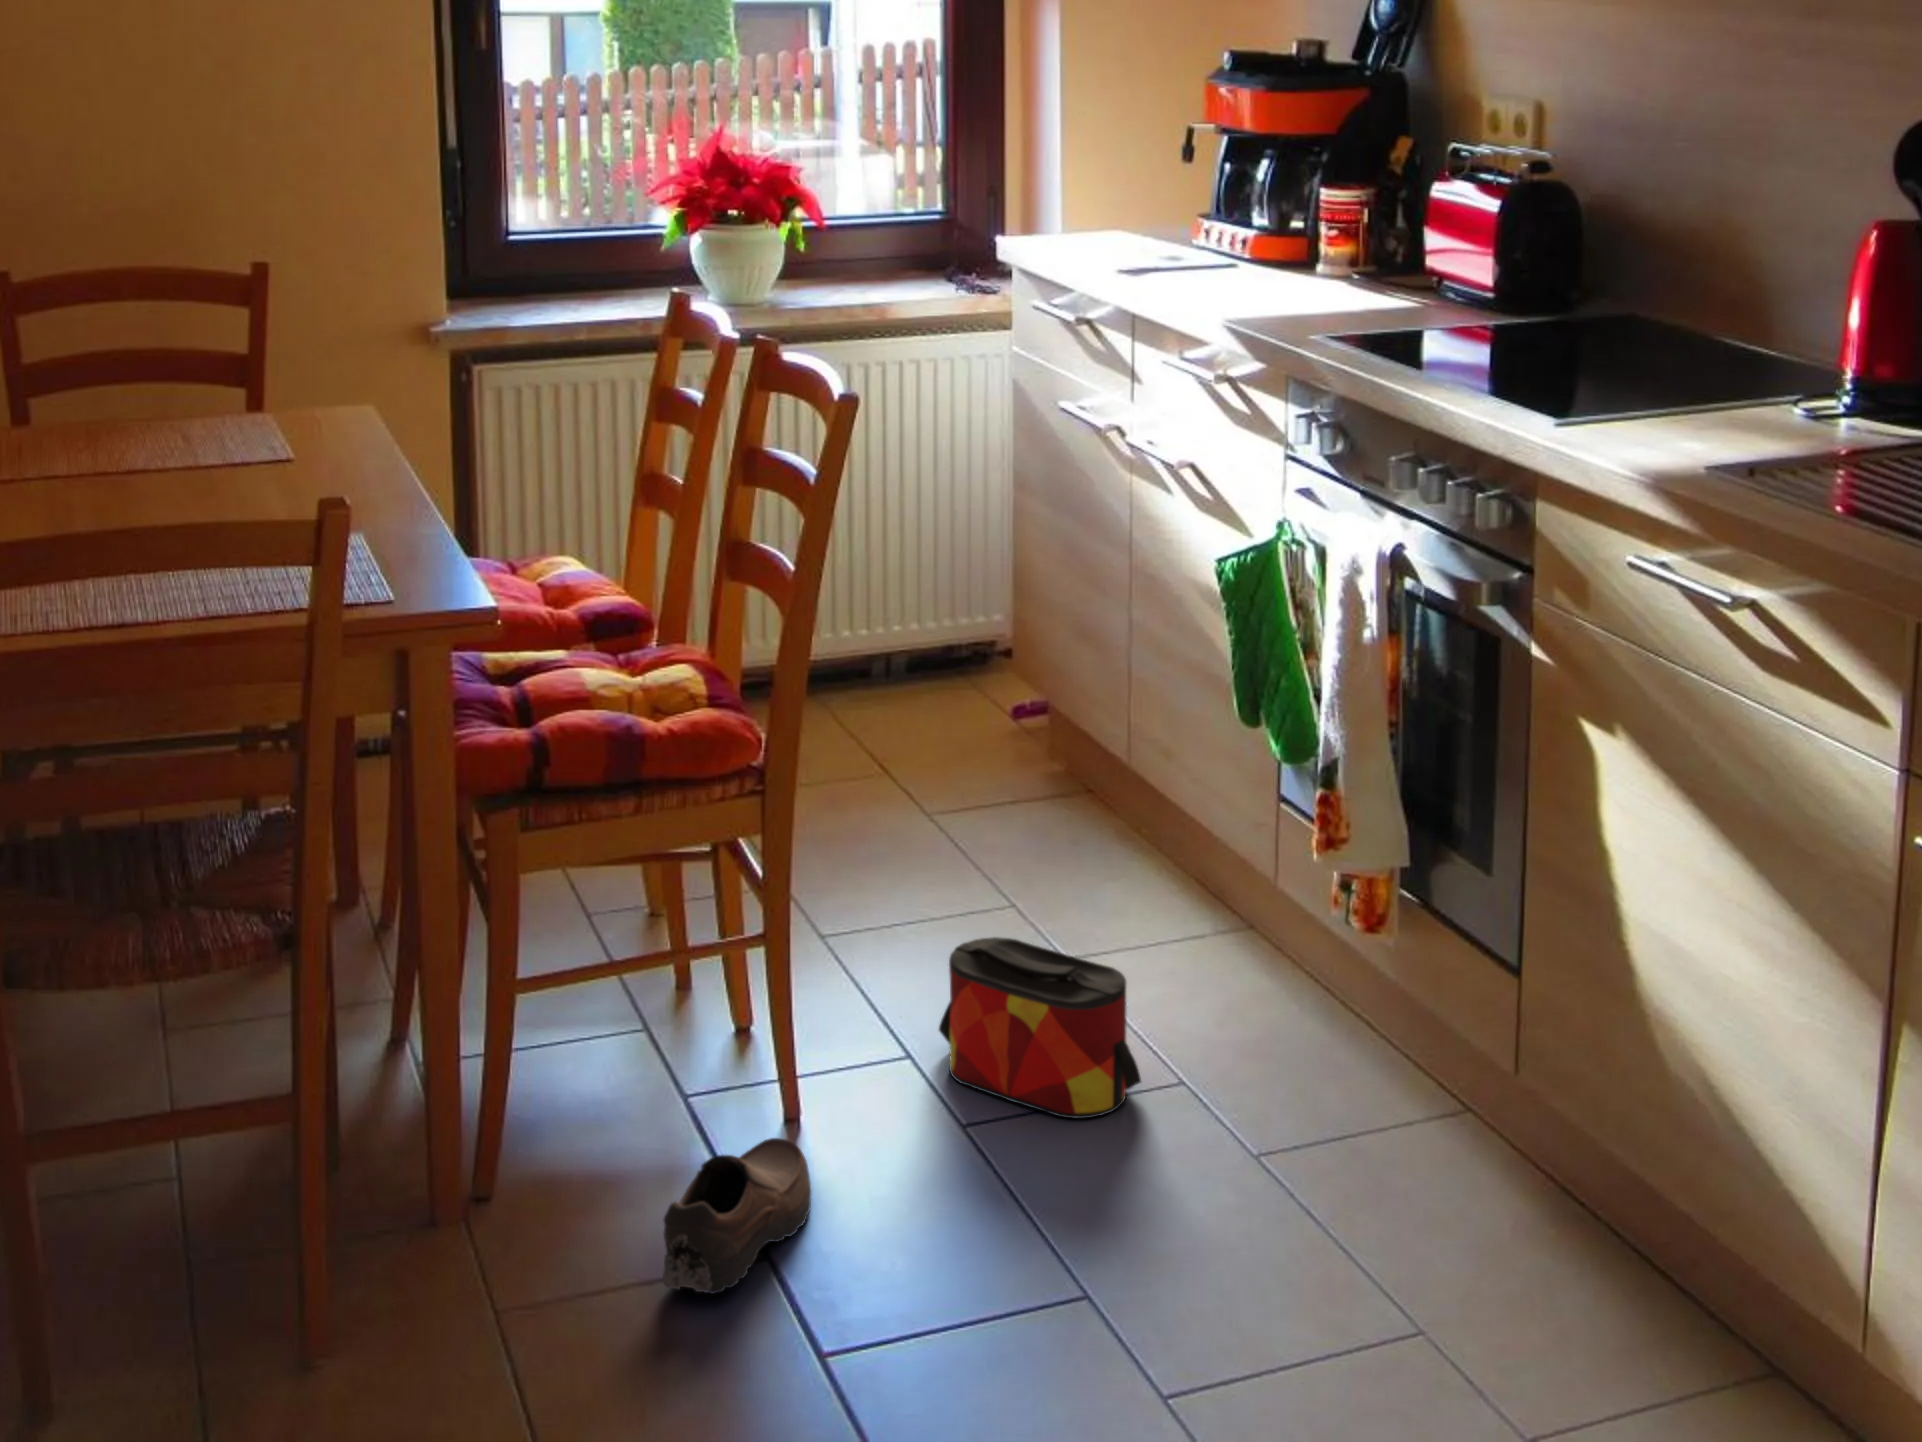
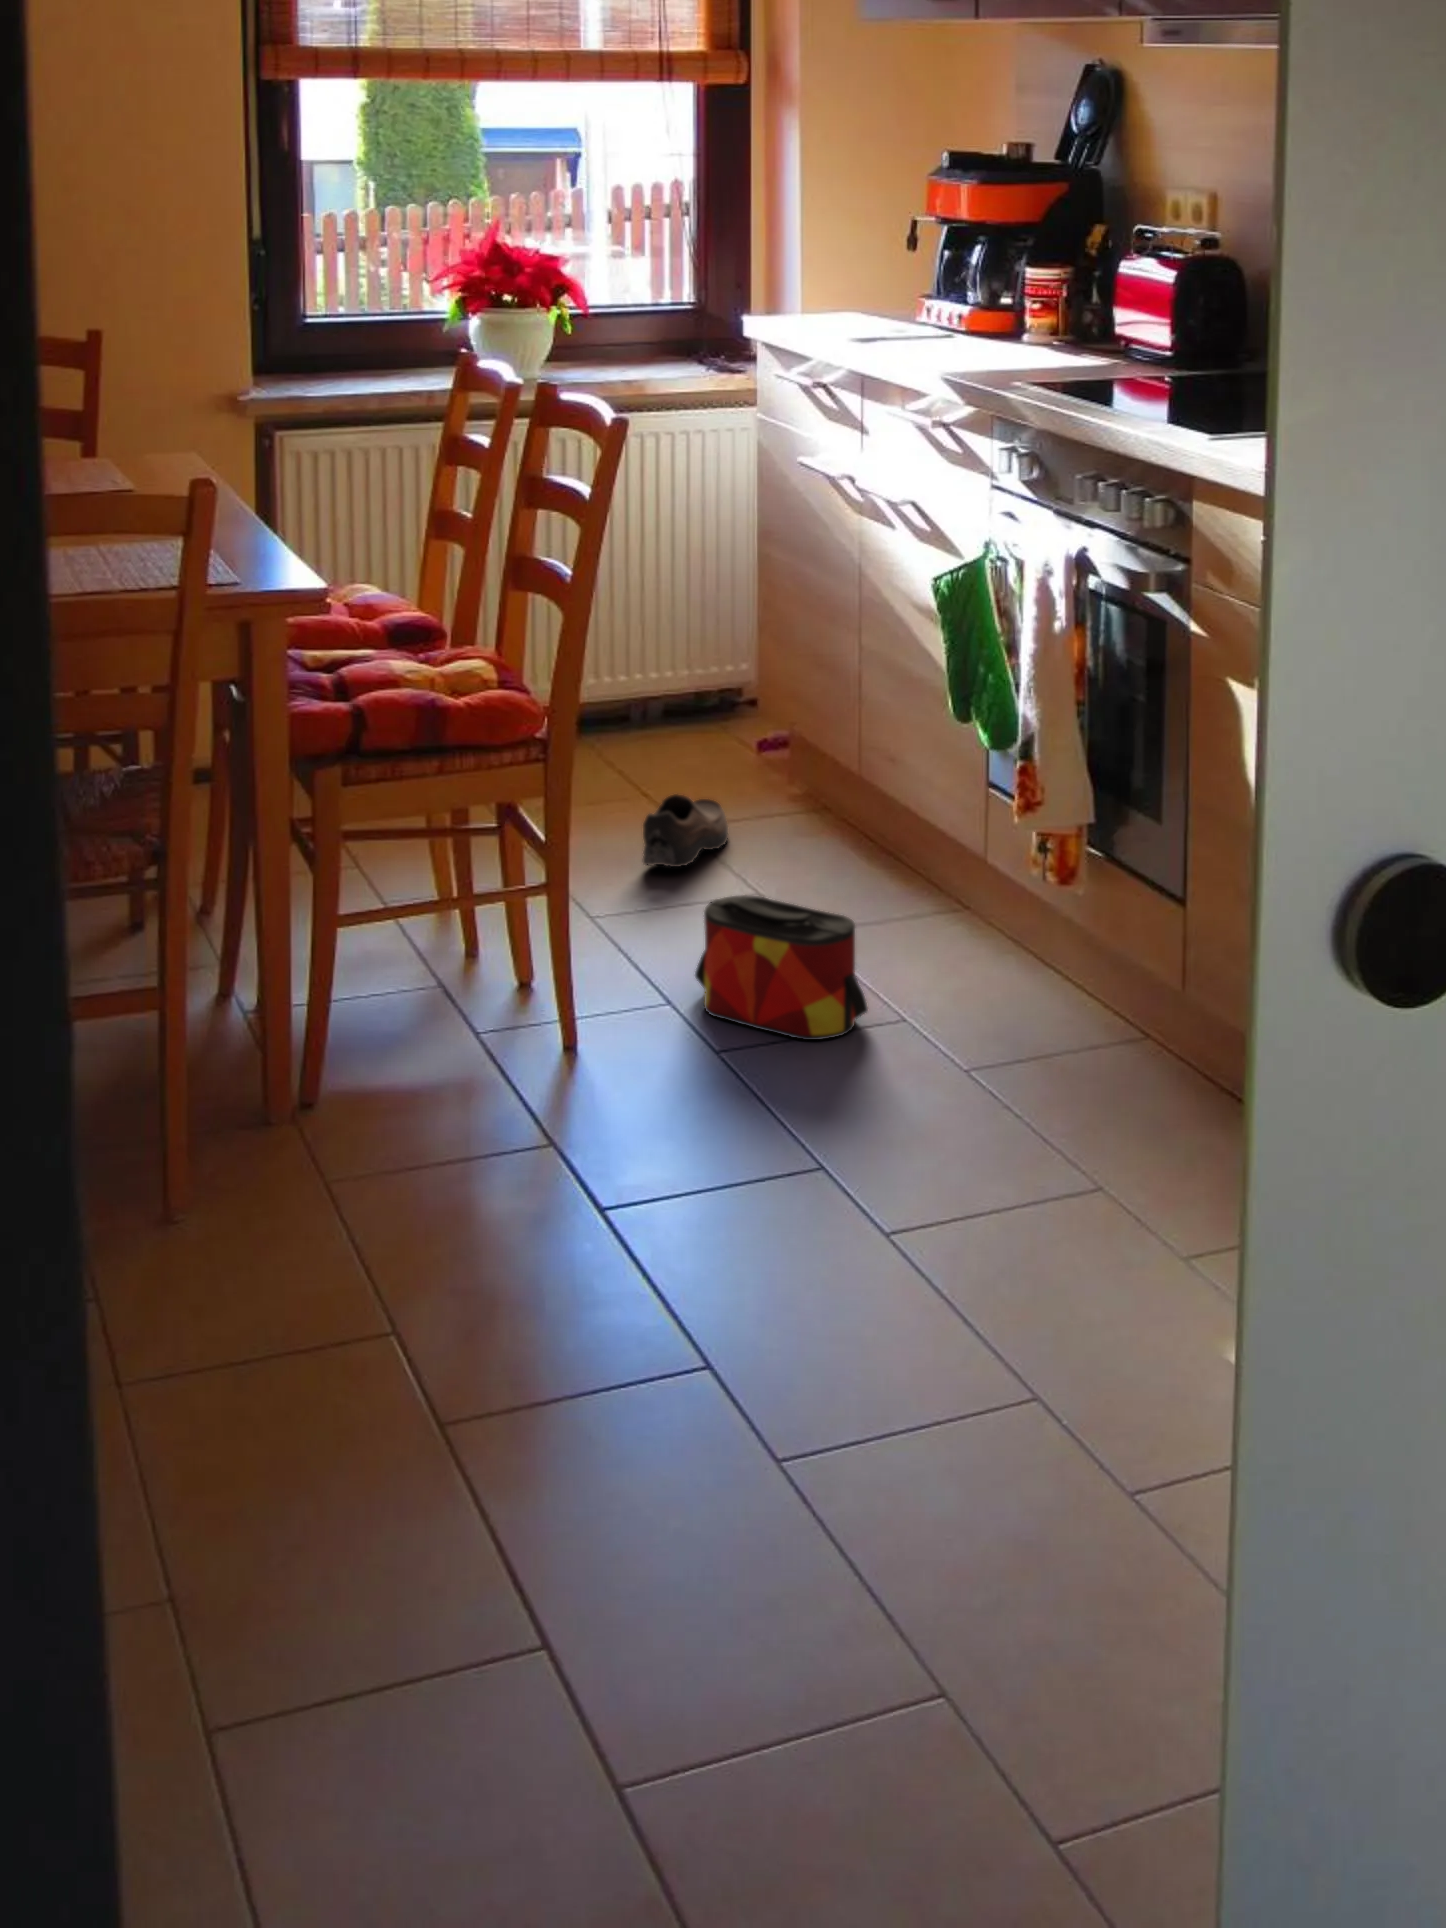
shoe: present [663,1138,811,1294] -> present [643,794,728,867]

